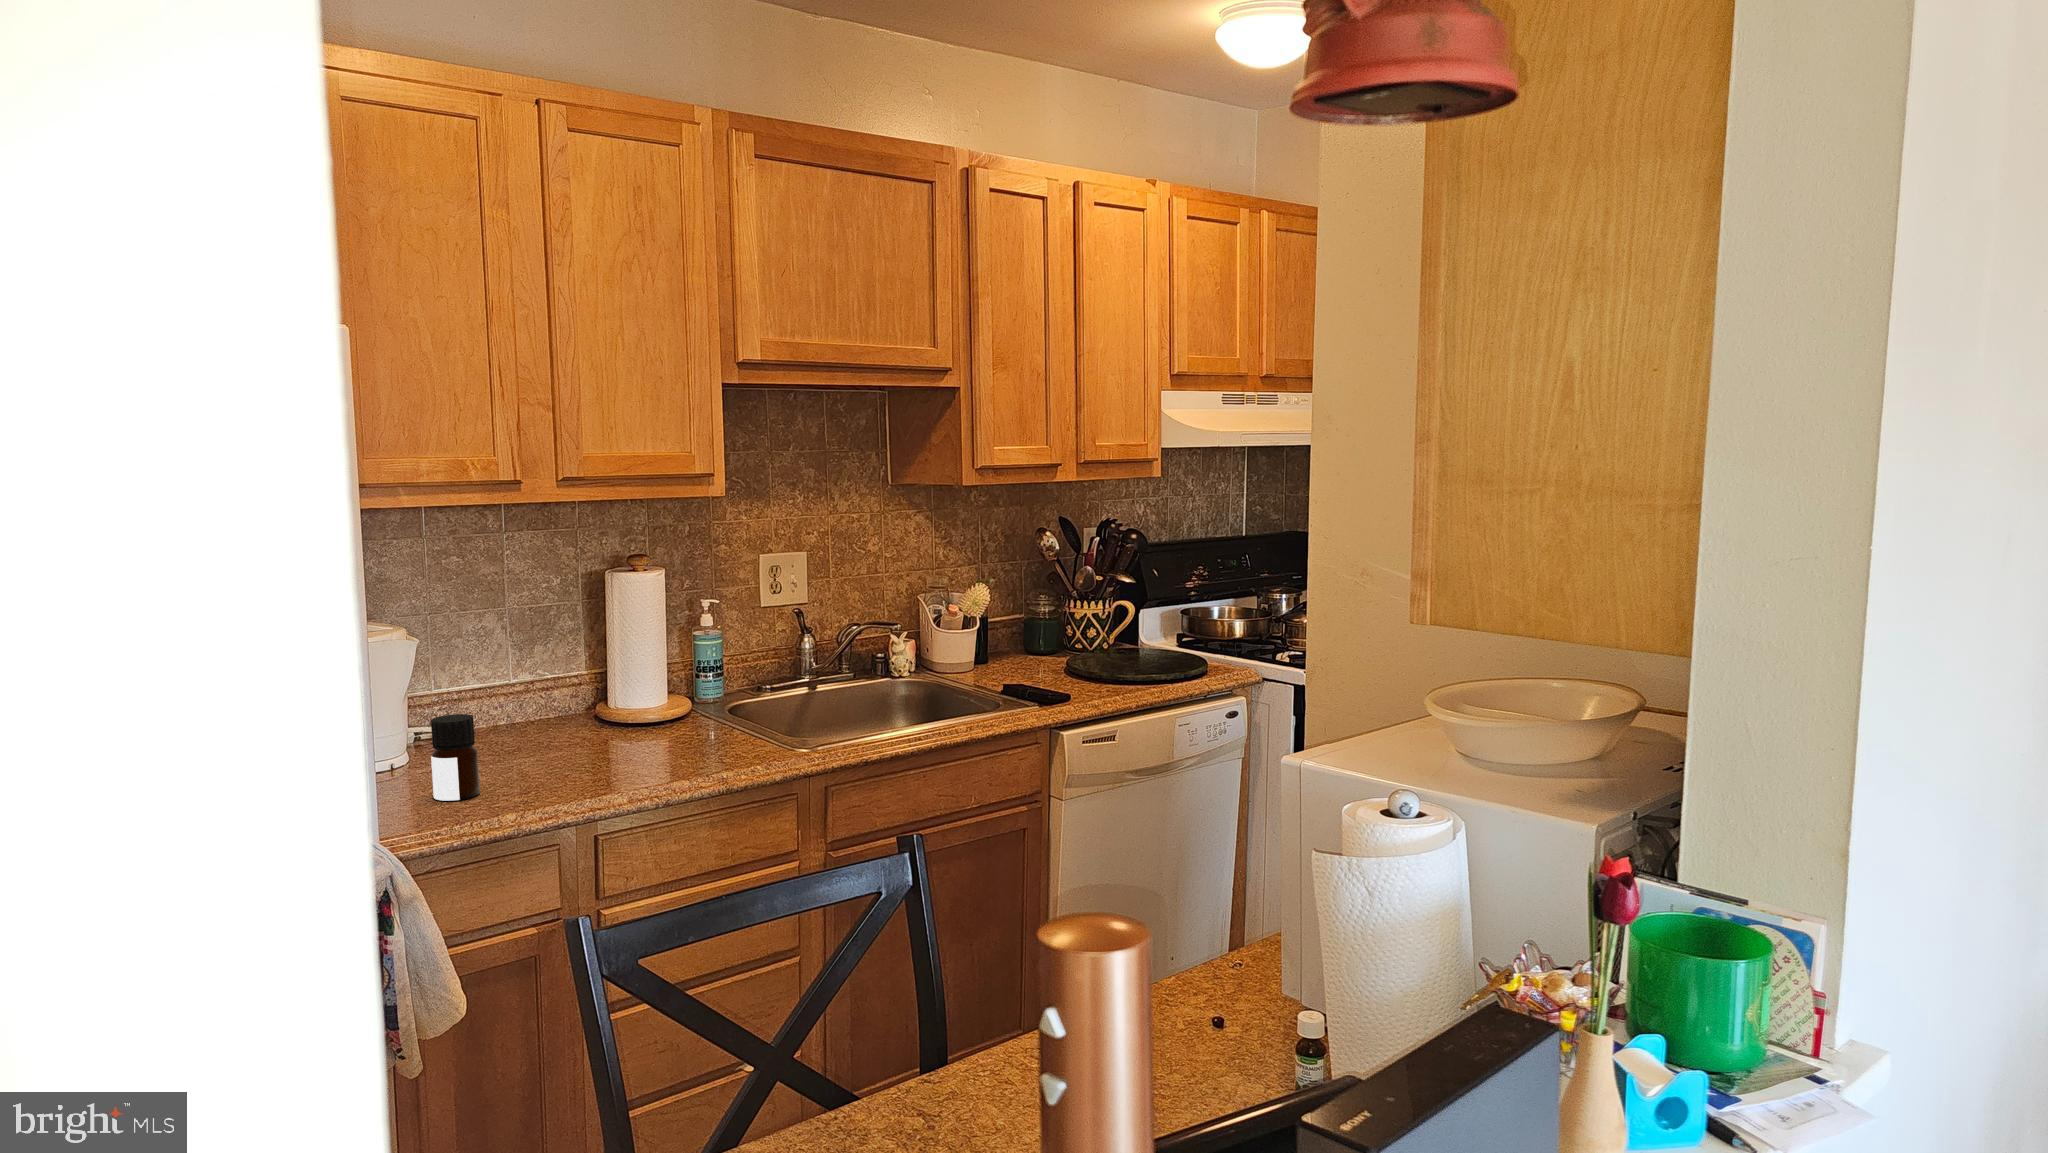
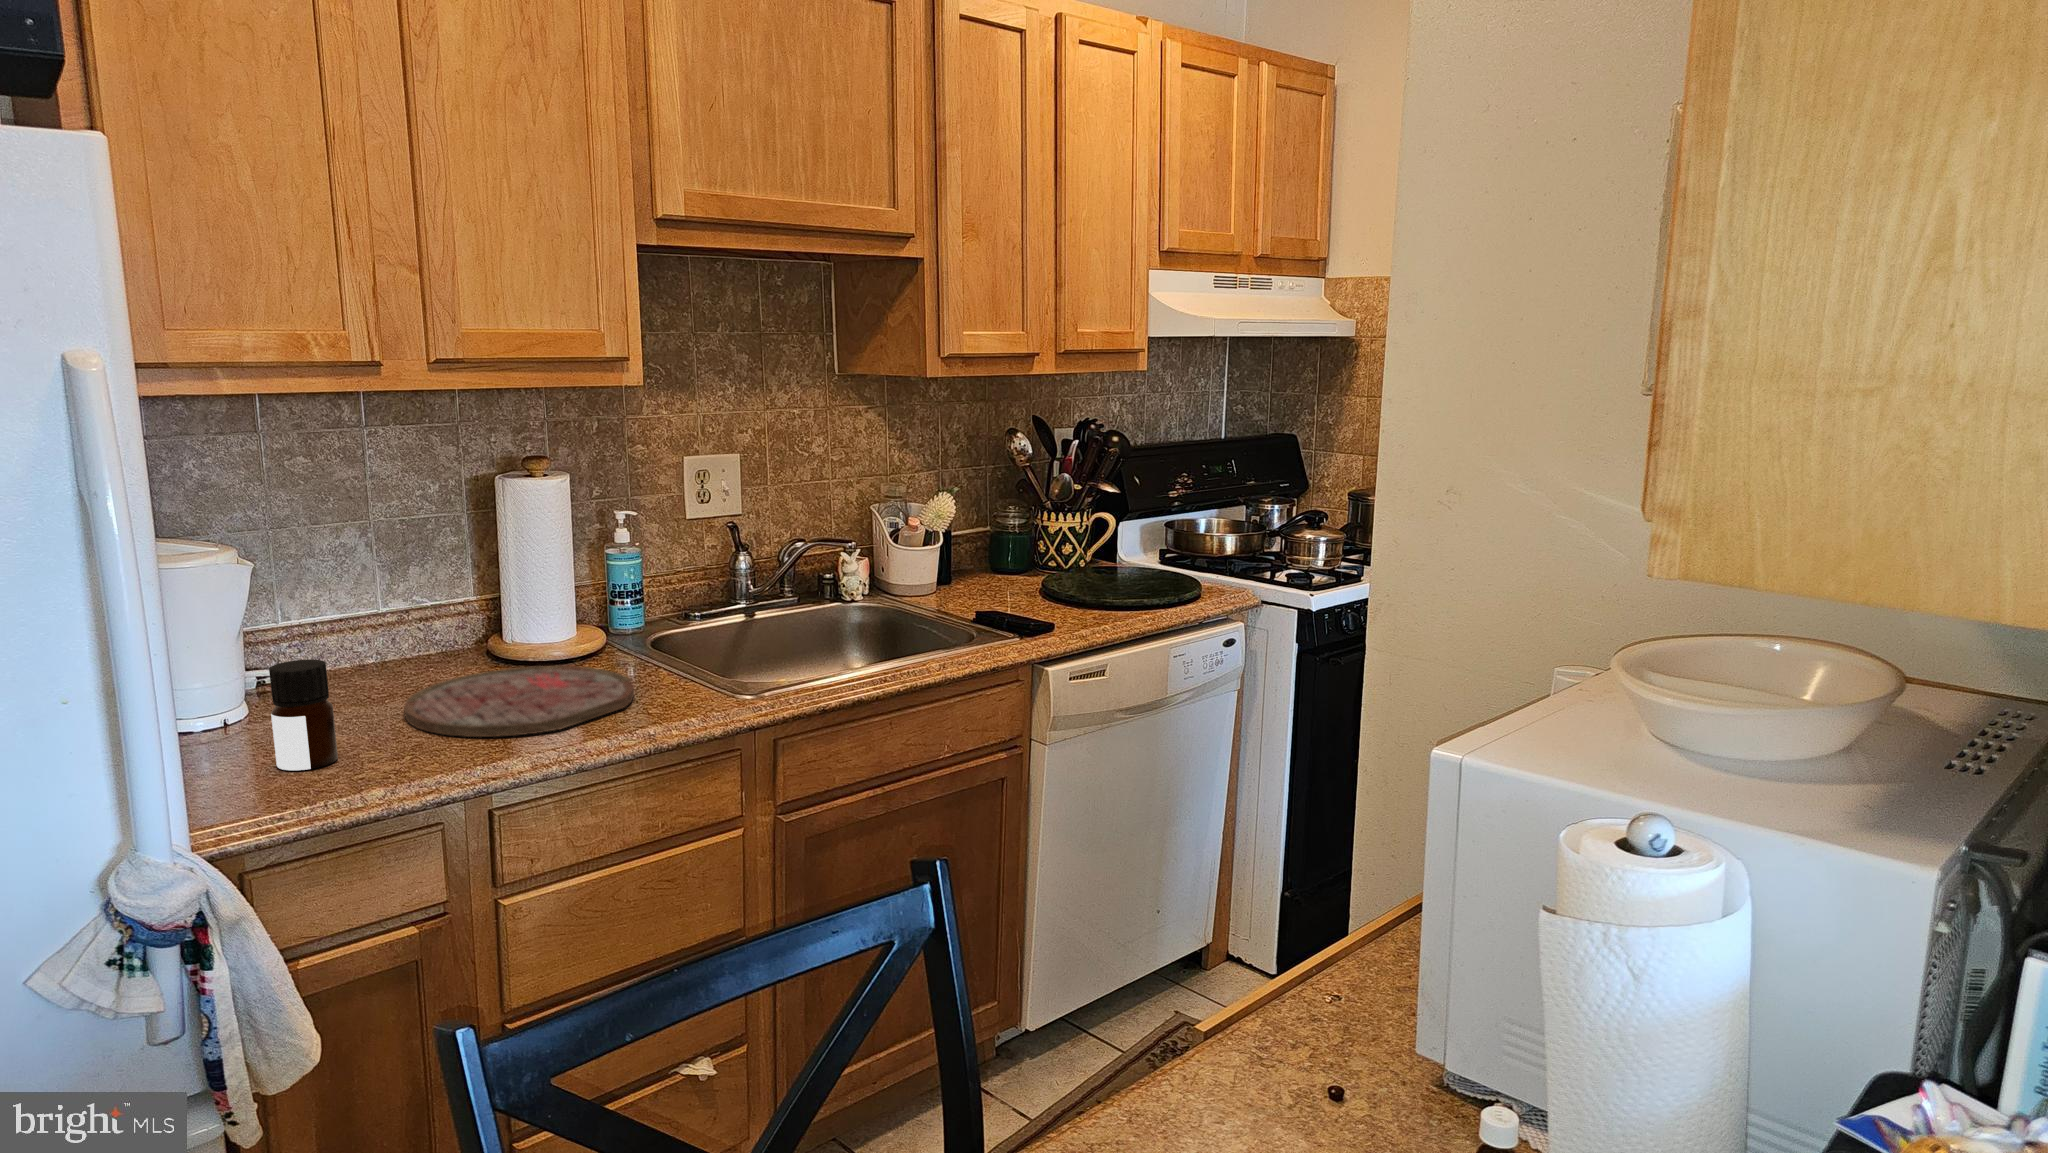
cutting board: none [530,726,712,778] -> present [404,666,634,737]

